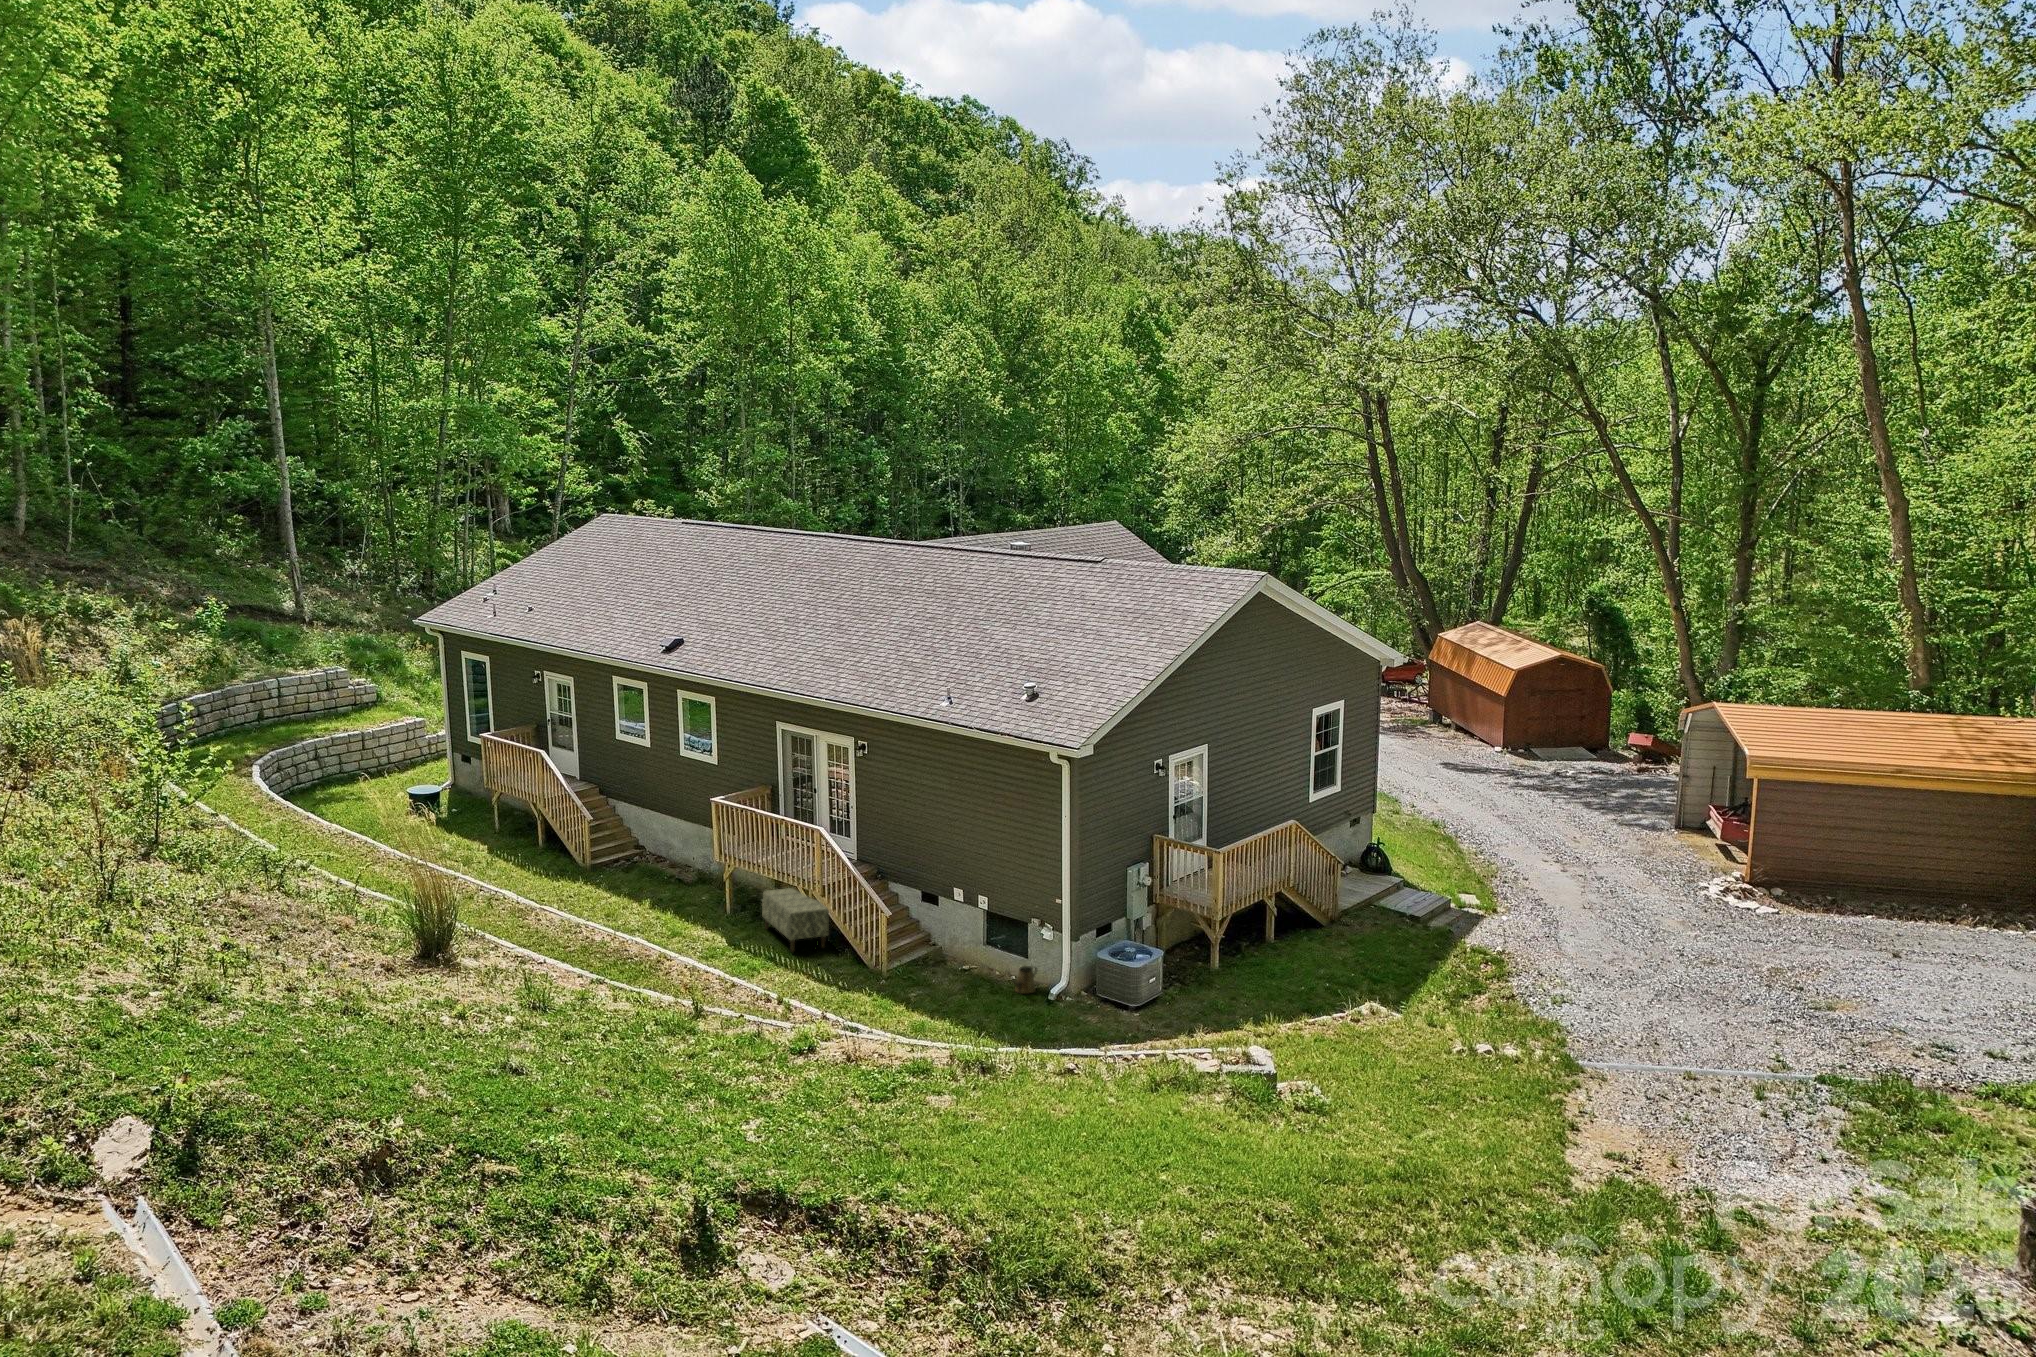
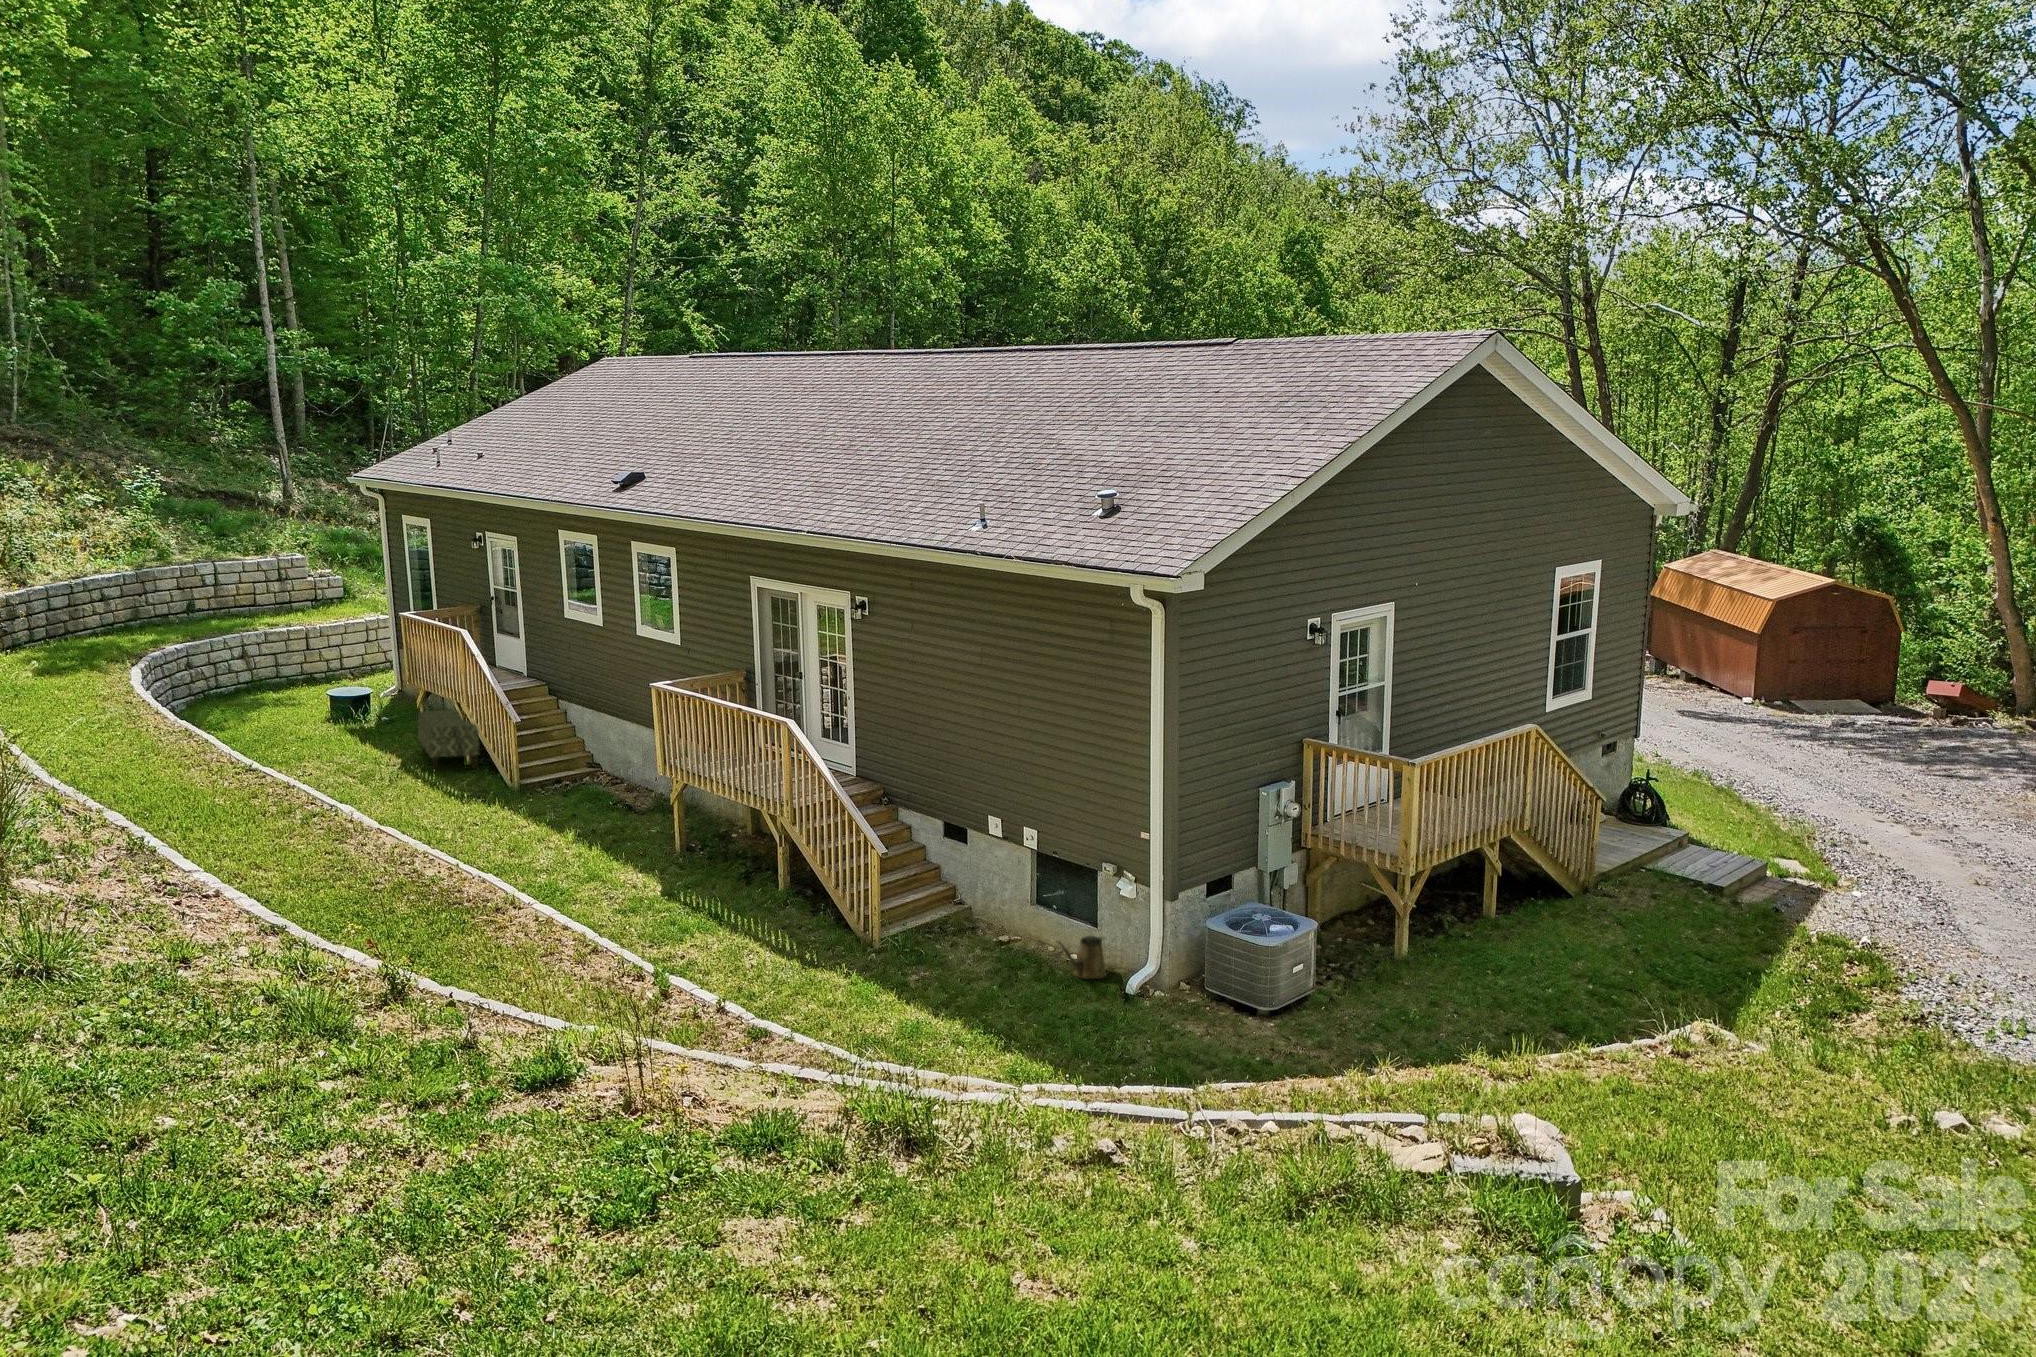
bench: present [762,888,829,952] -> present [418,710,479,771]

